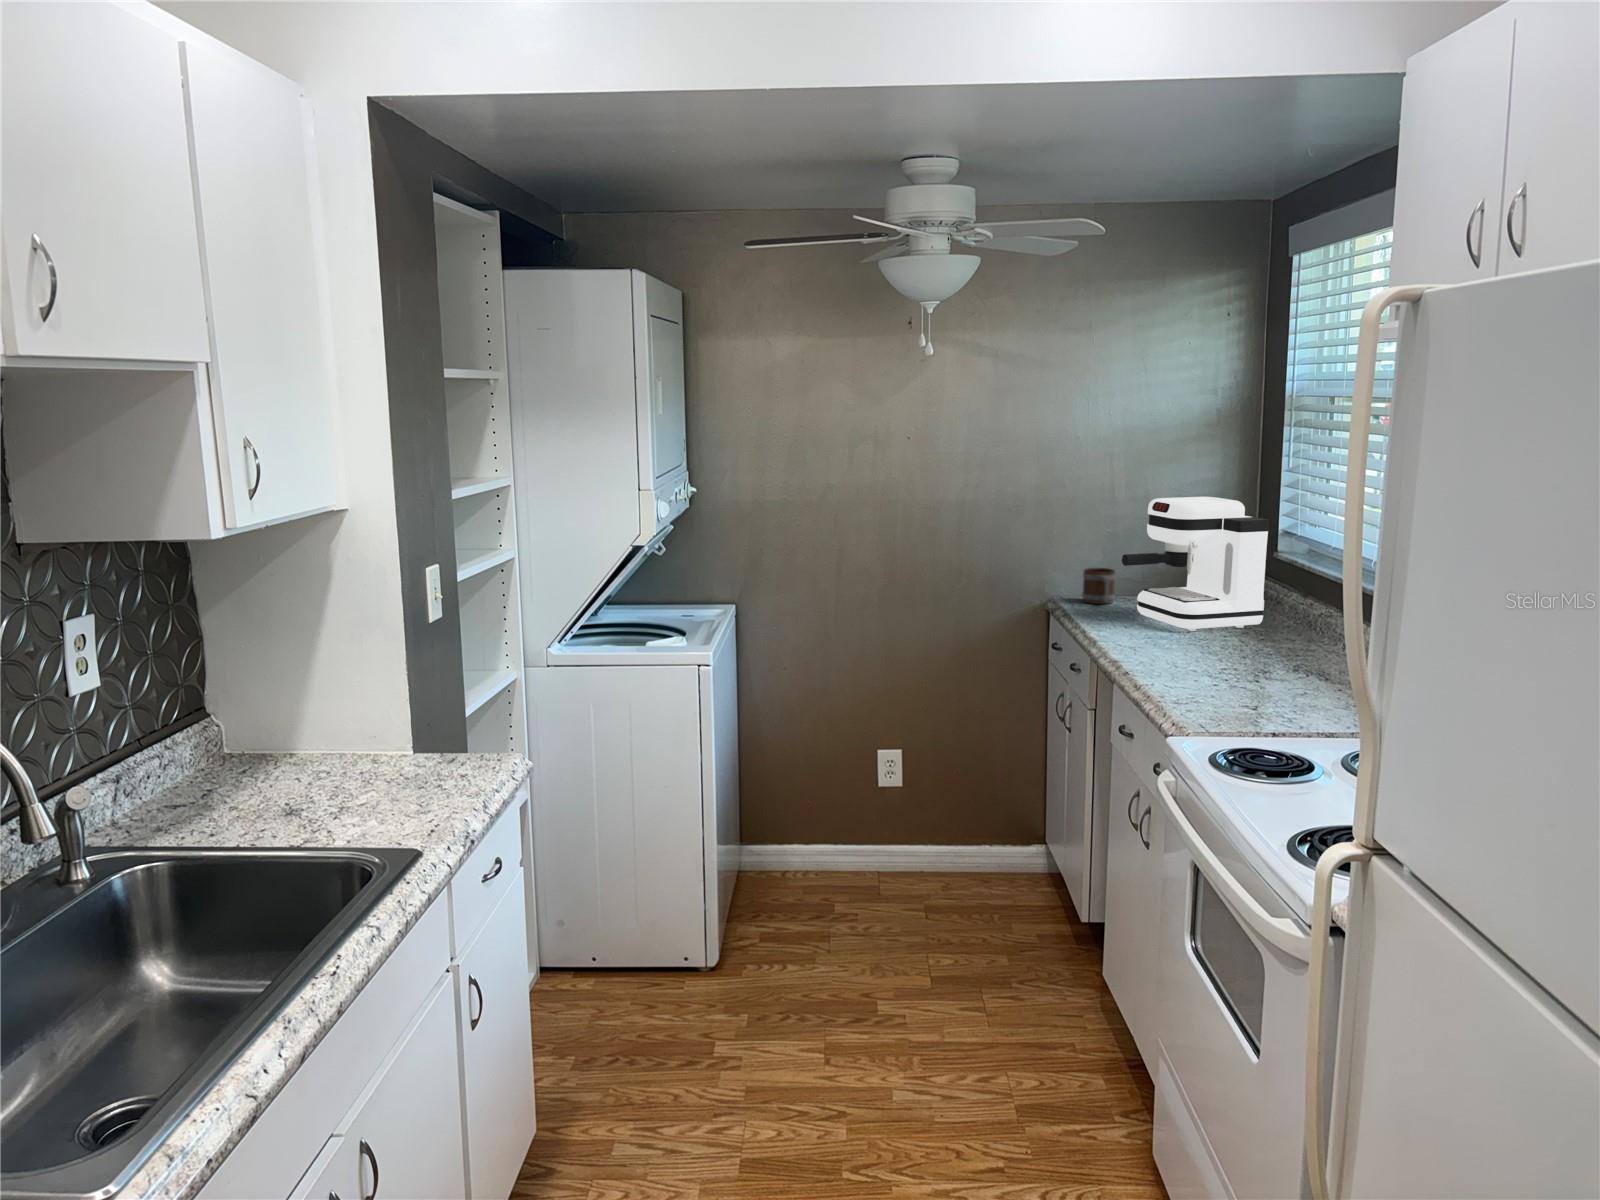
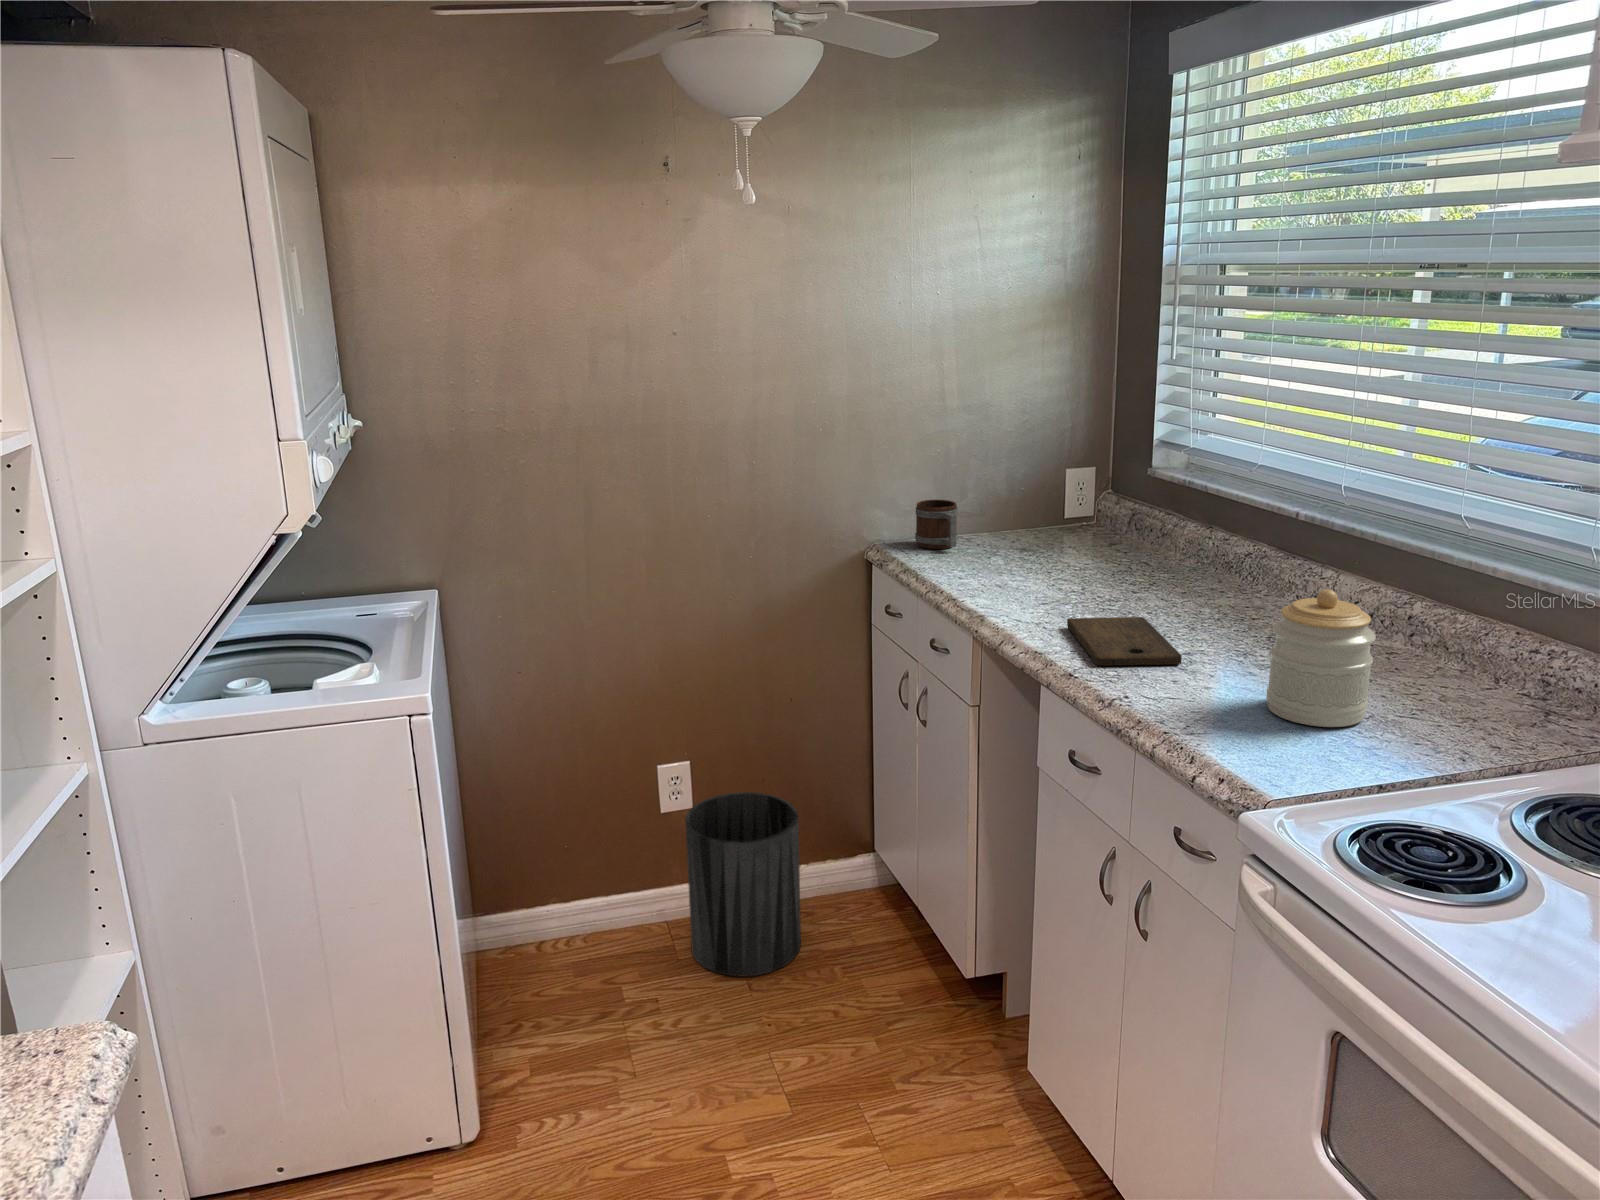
coffee maker: present [1122,497,1269,631] -> none [993,402,1176,587]
jar: none [1242,614,1315,708] -> present [1266,590,1376,727]
cutting board: none [1147,643,1210,672] -> present [1067,617,1182,666]
trash can: none [890,777,976,911] -> present [685,792,801,976]

